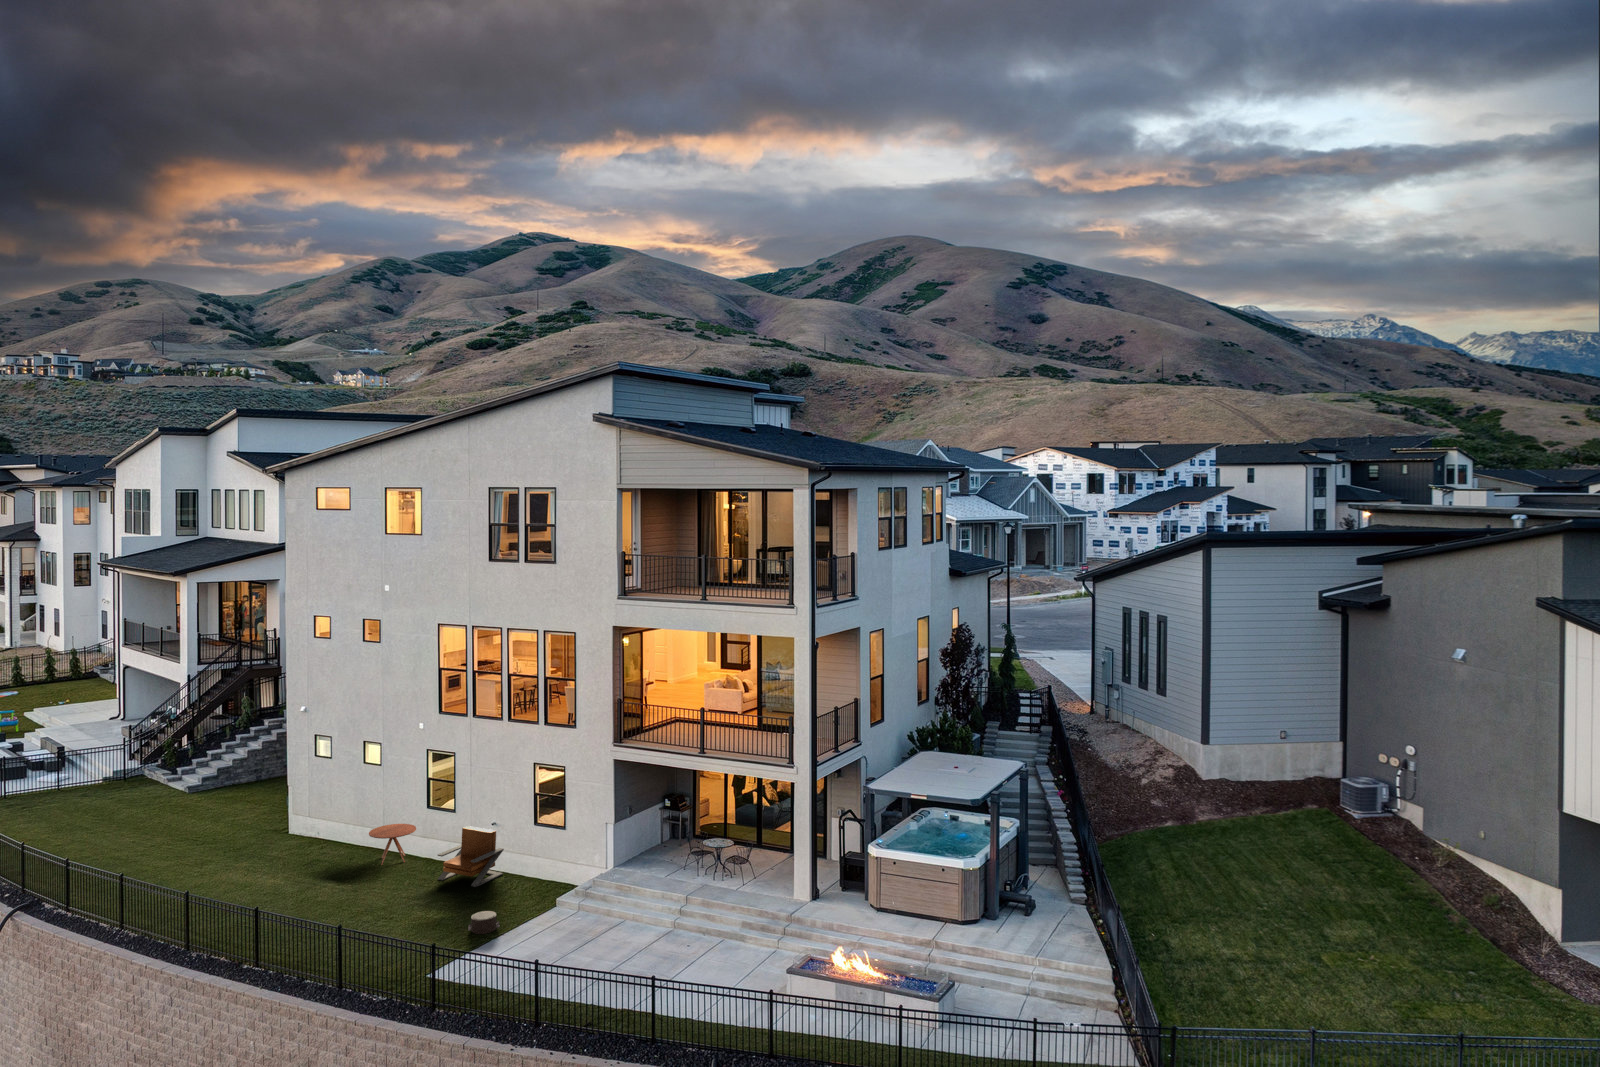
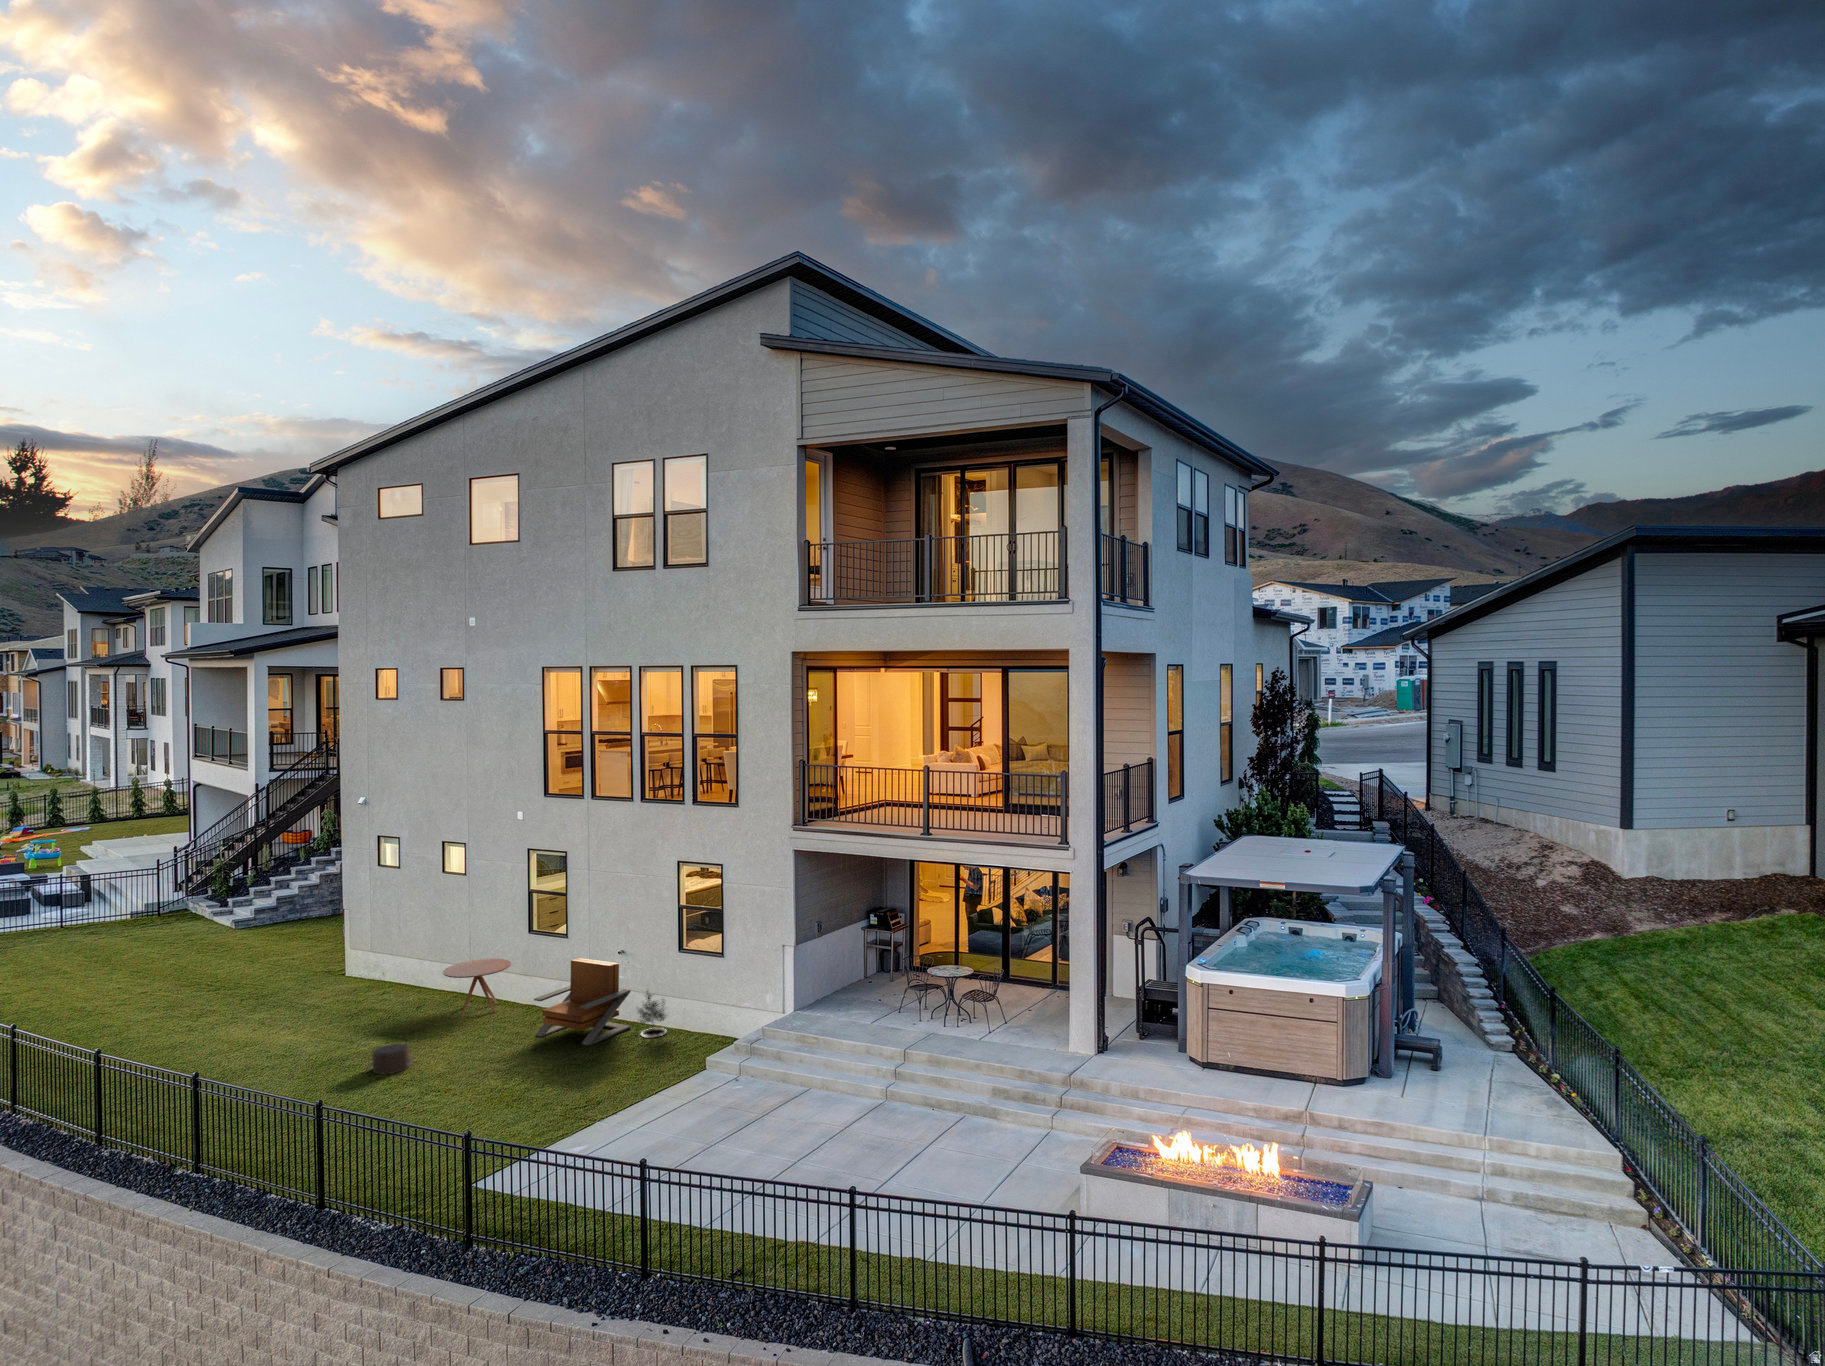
potted tree: none [508,848,530,882] -> present [639,991,666,1038]
pouf: present [468,911,500,934] -> present [367,1043,414,1074]

